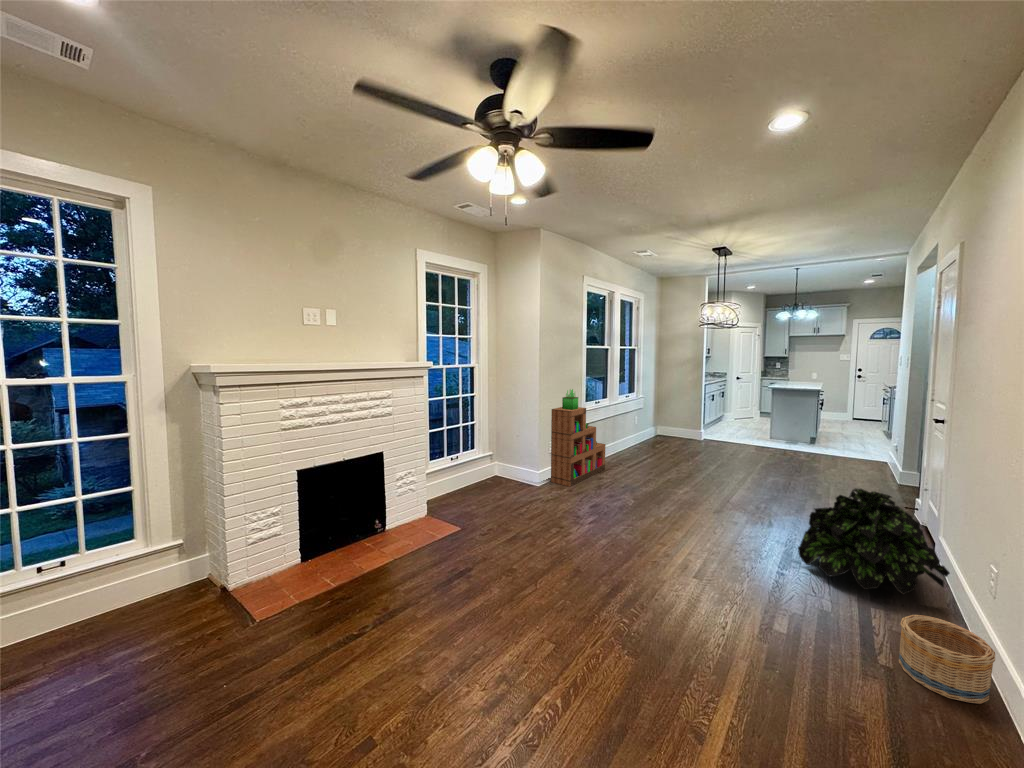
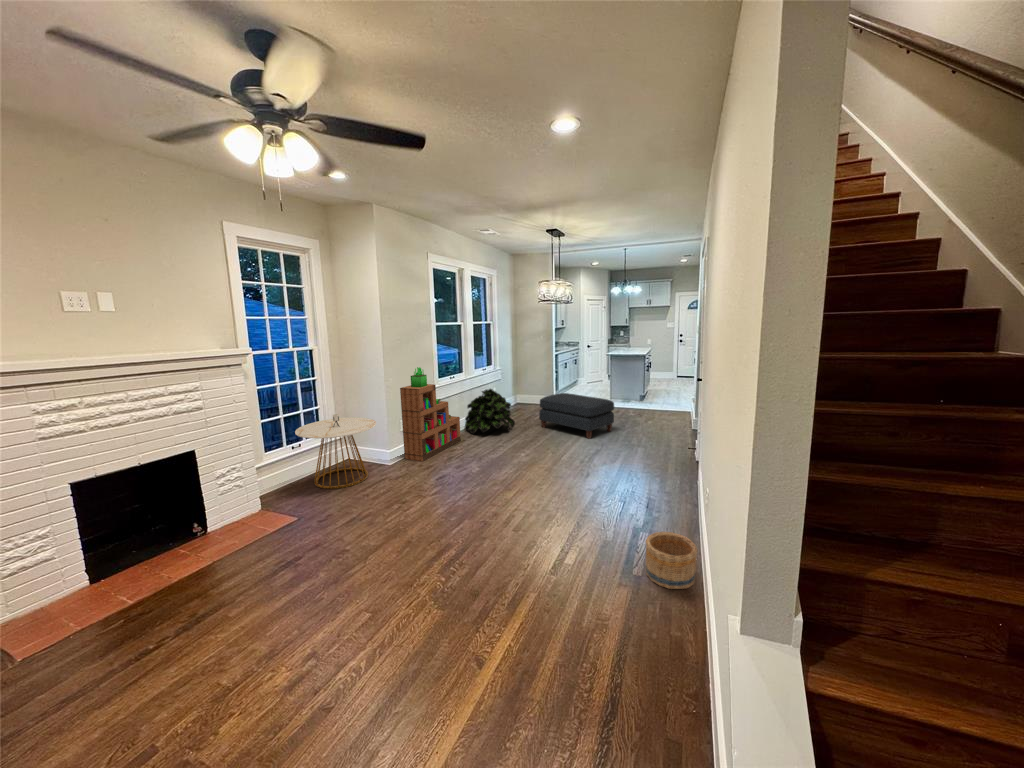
ottoman: none [692,428,790,482] -> present [539,393,614,439]
side table: none [457,430,530,504] -> present [295,414,376,489]
potted plant: present [798,489,950,594] -> present [465,389,515,434]

